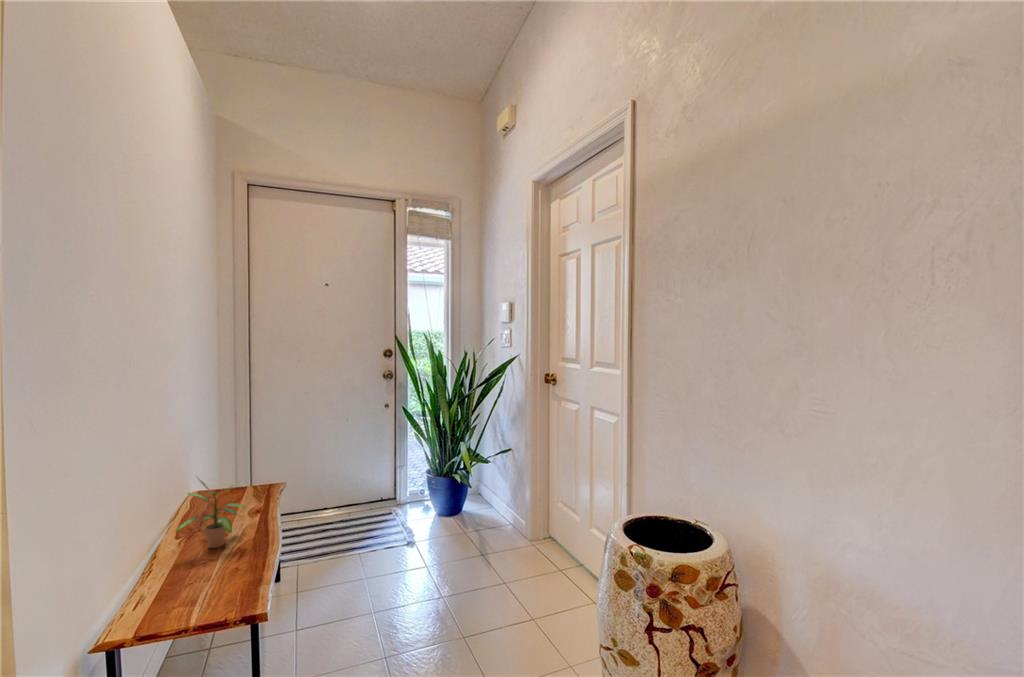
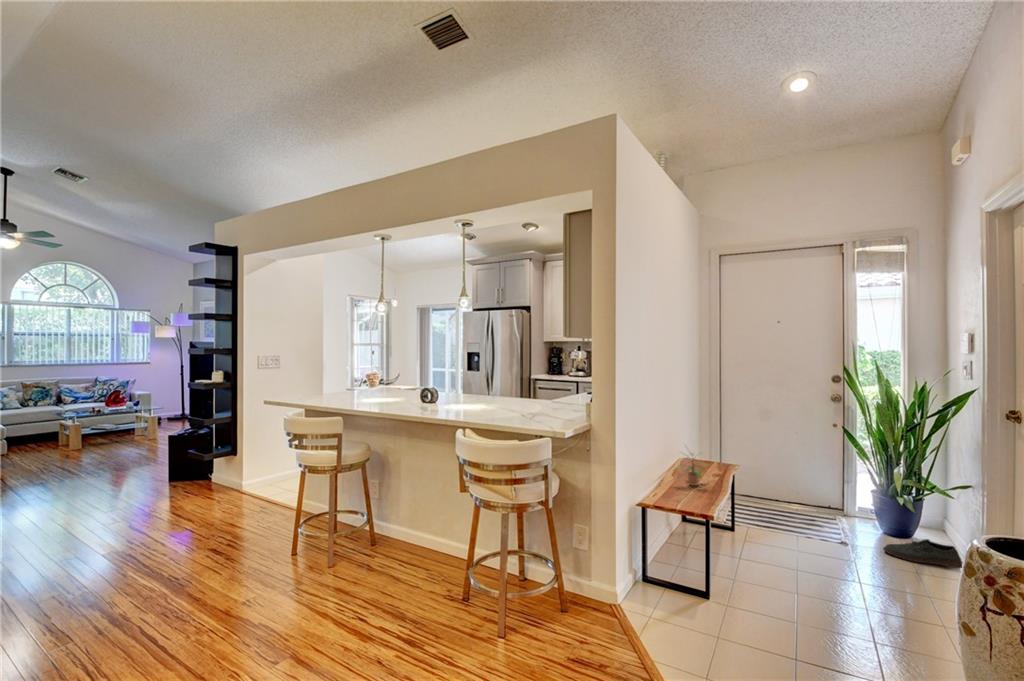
shoe: none [444,511,506,541] -> present [883,539,963,568]

